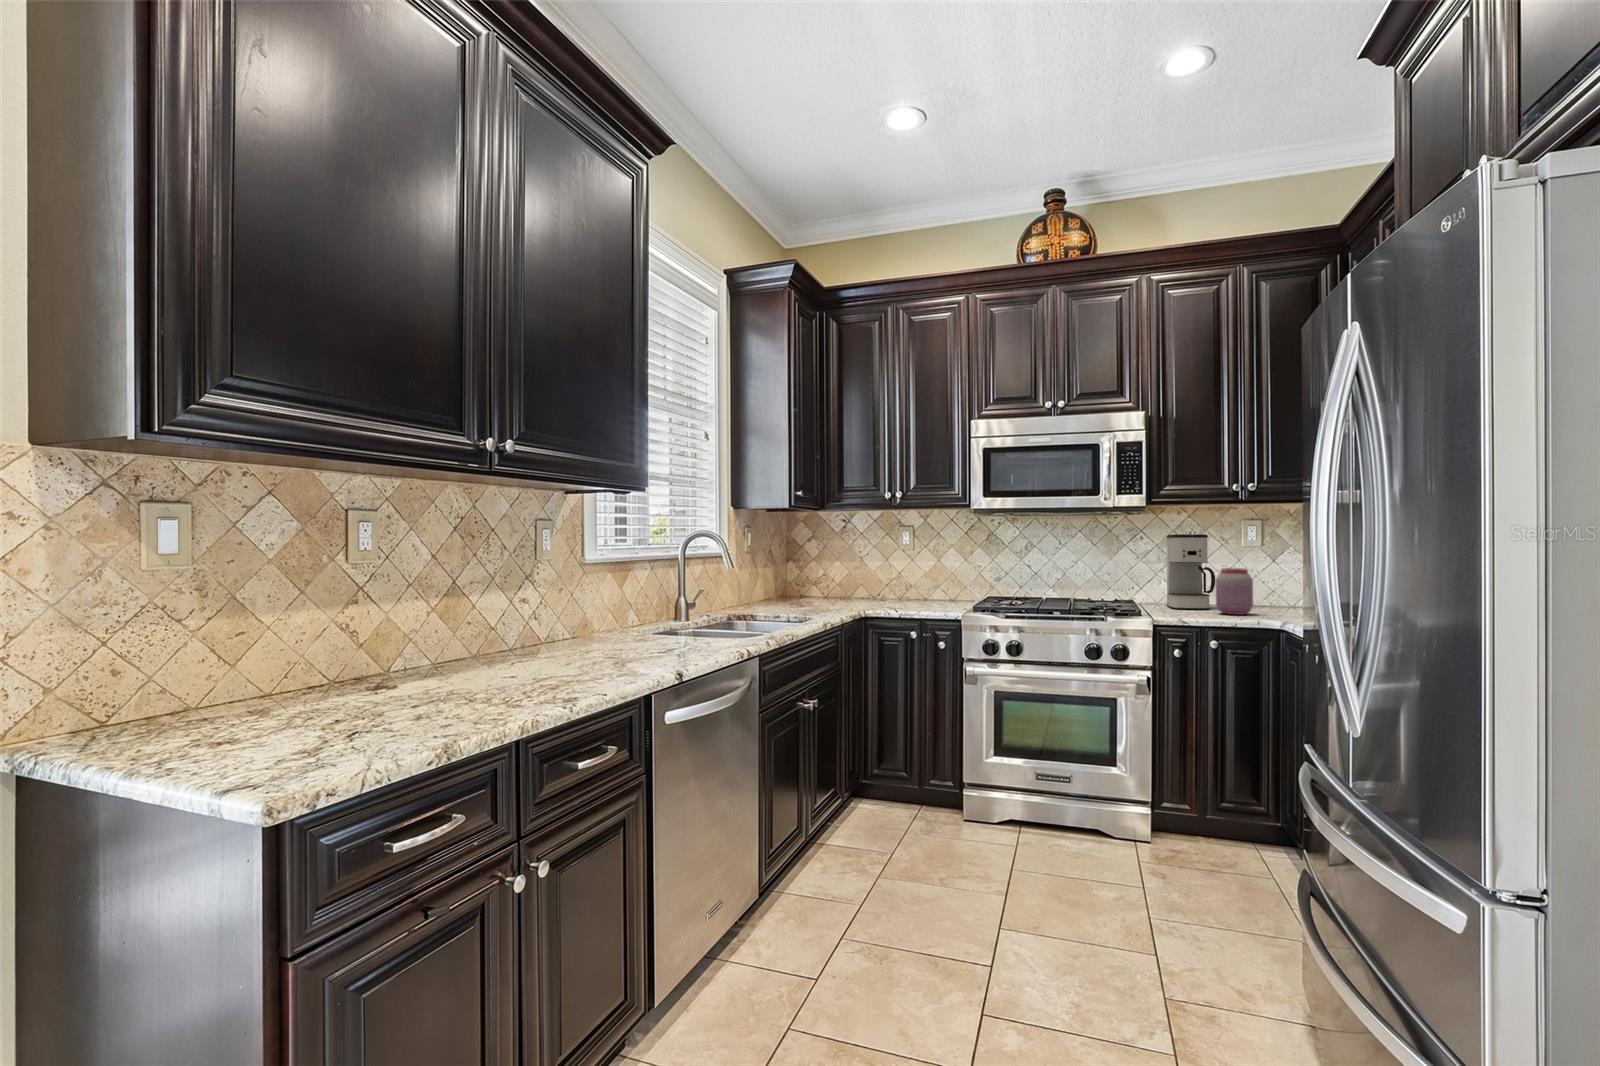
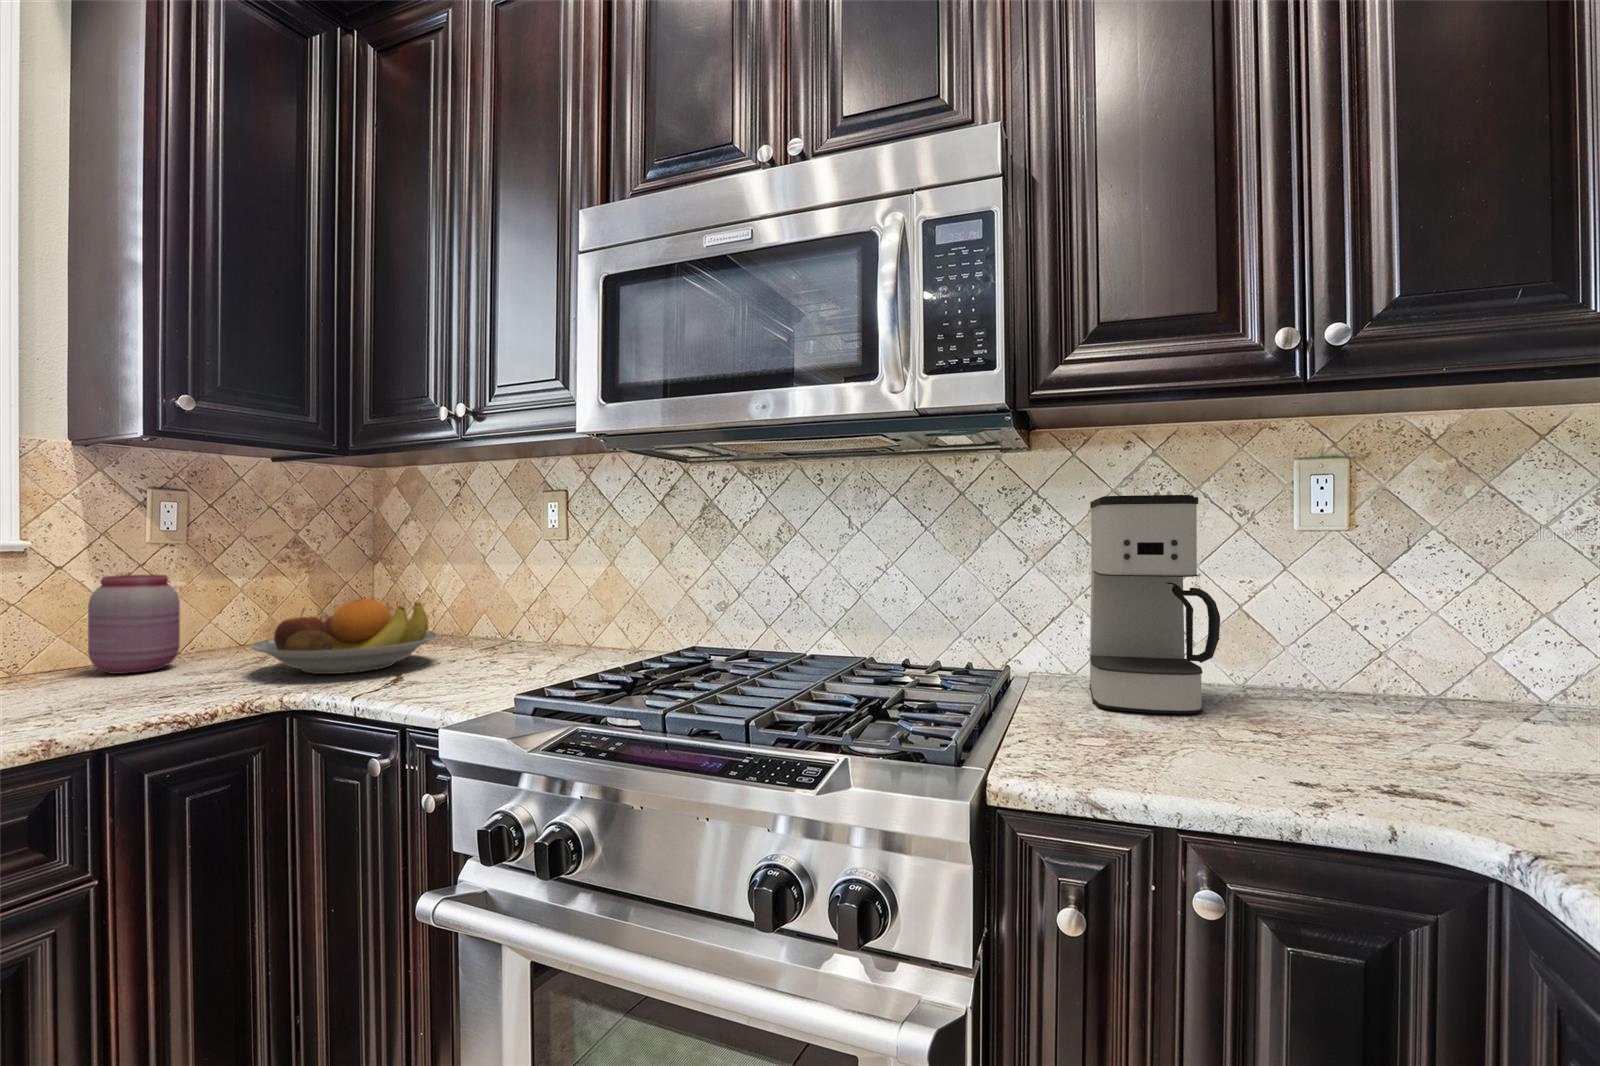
jar: present [1216,568,1253,615] -> present [88,575,180,674]
fruit bowl: none [818,575,888,606] -> present [251,599,438,674]

